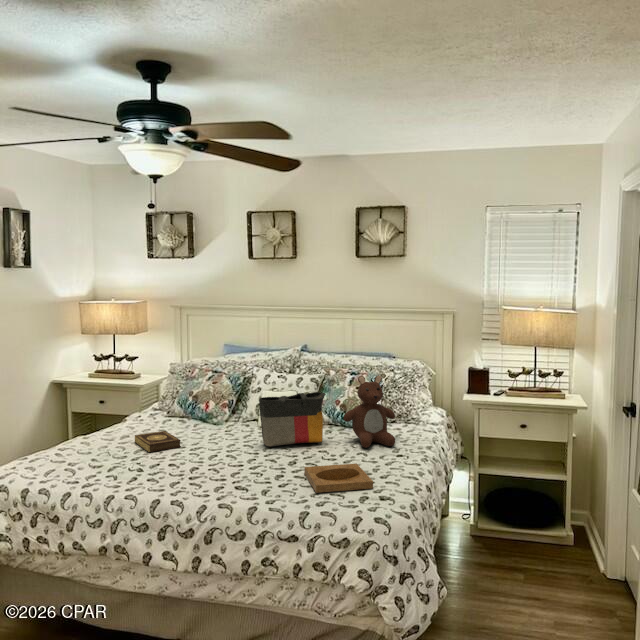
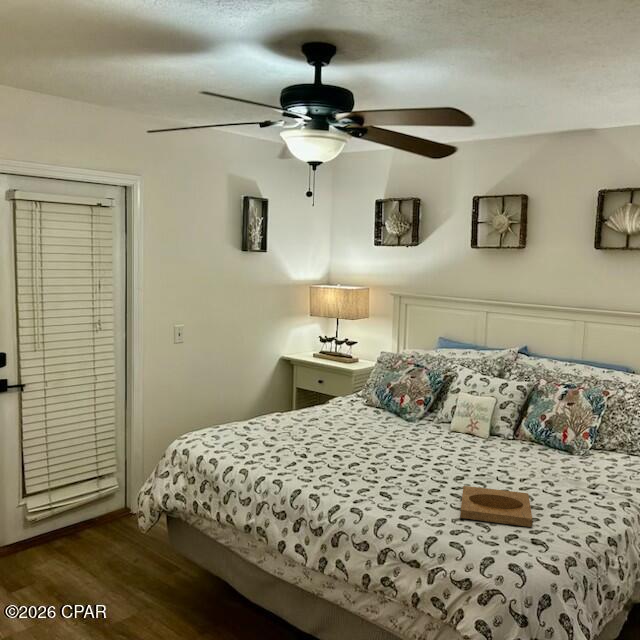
teddy bear: present [343,375,395,448] -> none [536,390,605,480]
tote bag: present [259,392,326,447] -> none [437,400,516,460]
book: present [135,431,181,452] -> none [318,421,356,441]

